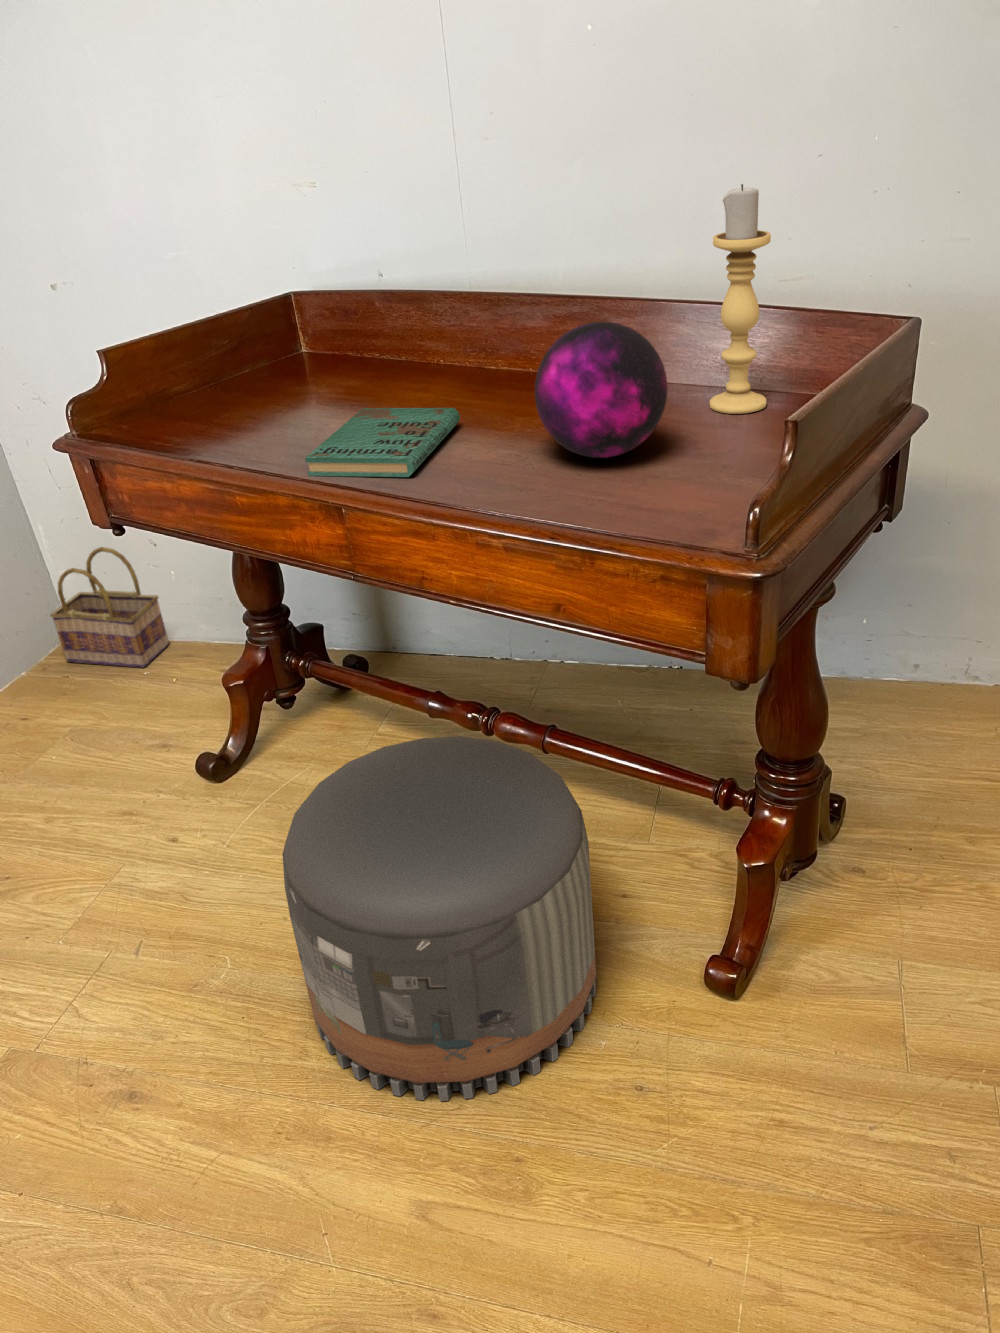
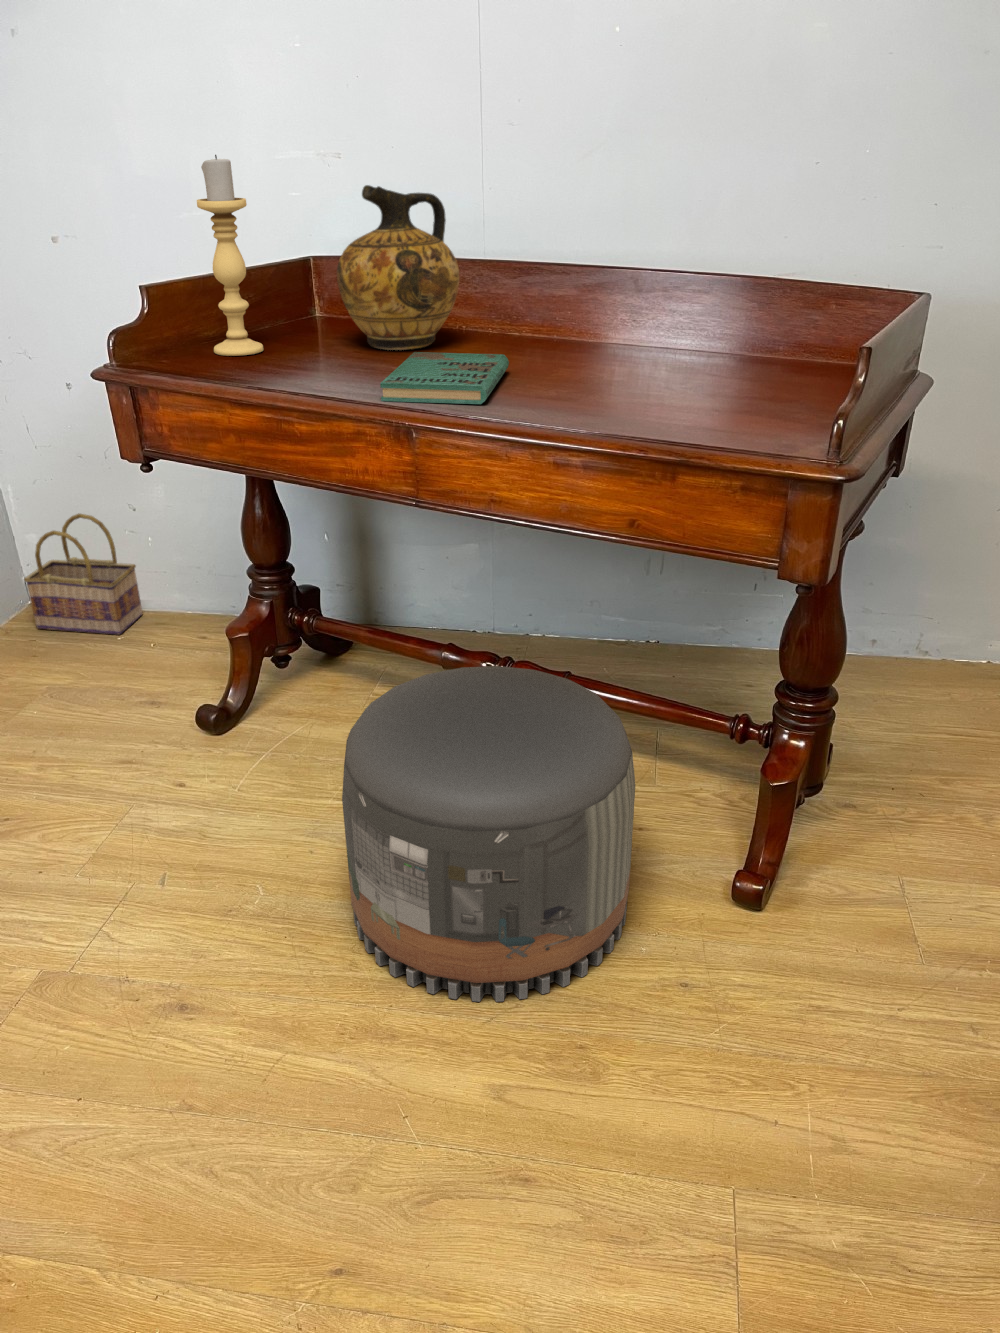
candle holder: present [710,184,771,414] -> present [197,155,263,356]
ceramic jug: none [292,228,422,398] -> present [337,185,459,350]
decorative orb: present [535,322,668,458] -> none [599,270,721,396]

